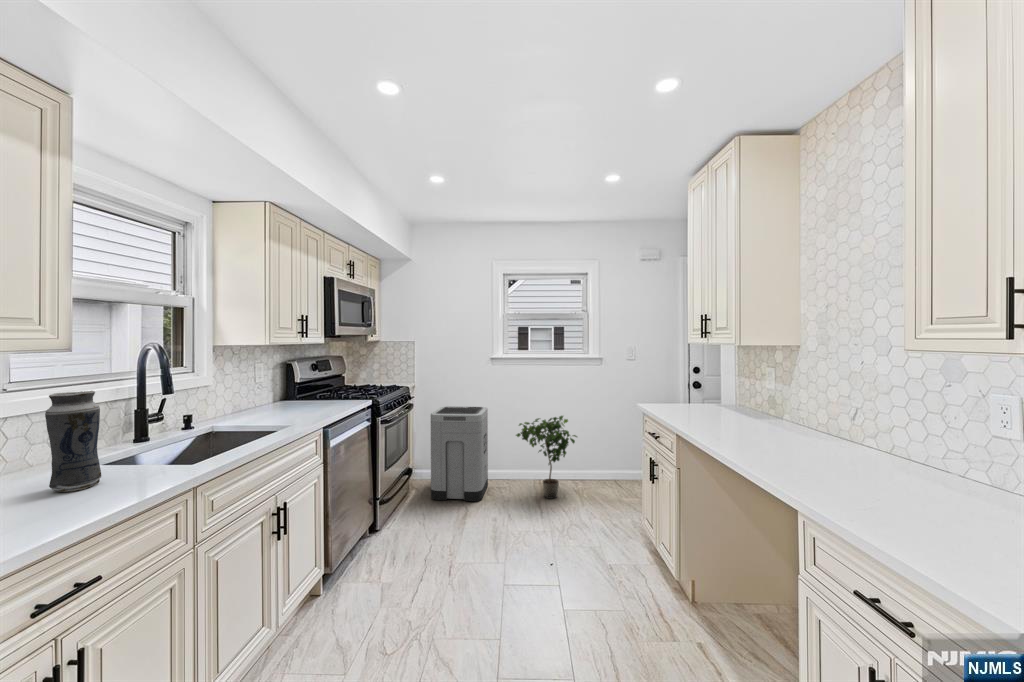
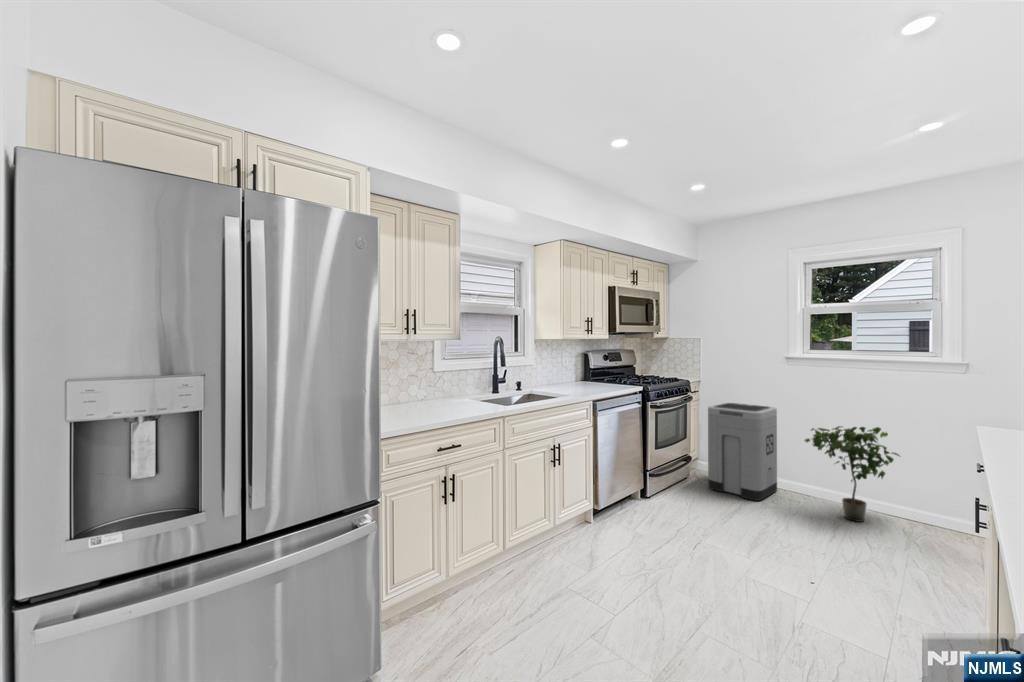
vase: present [45,391,101,492] -> none [450,360,469,408]

